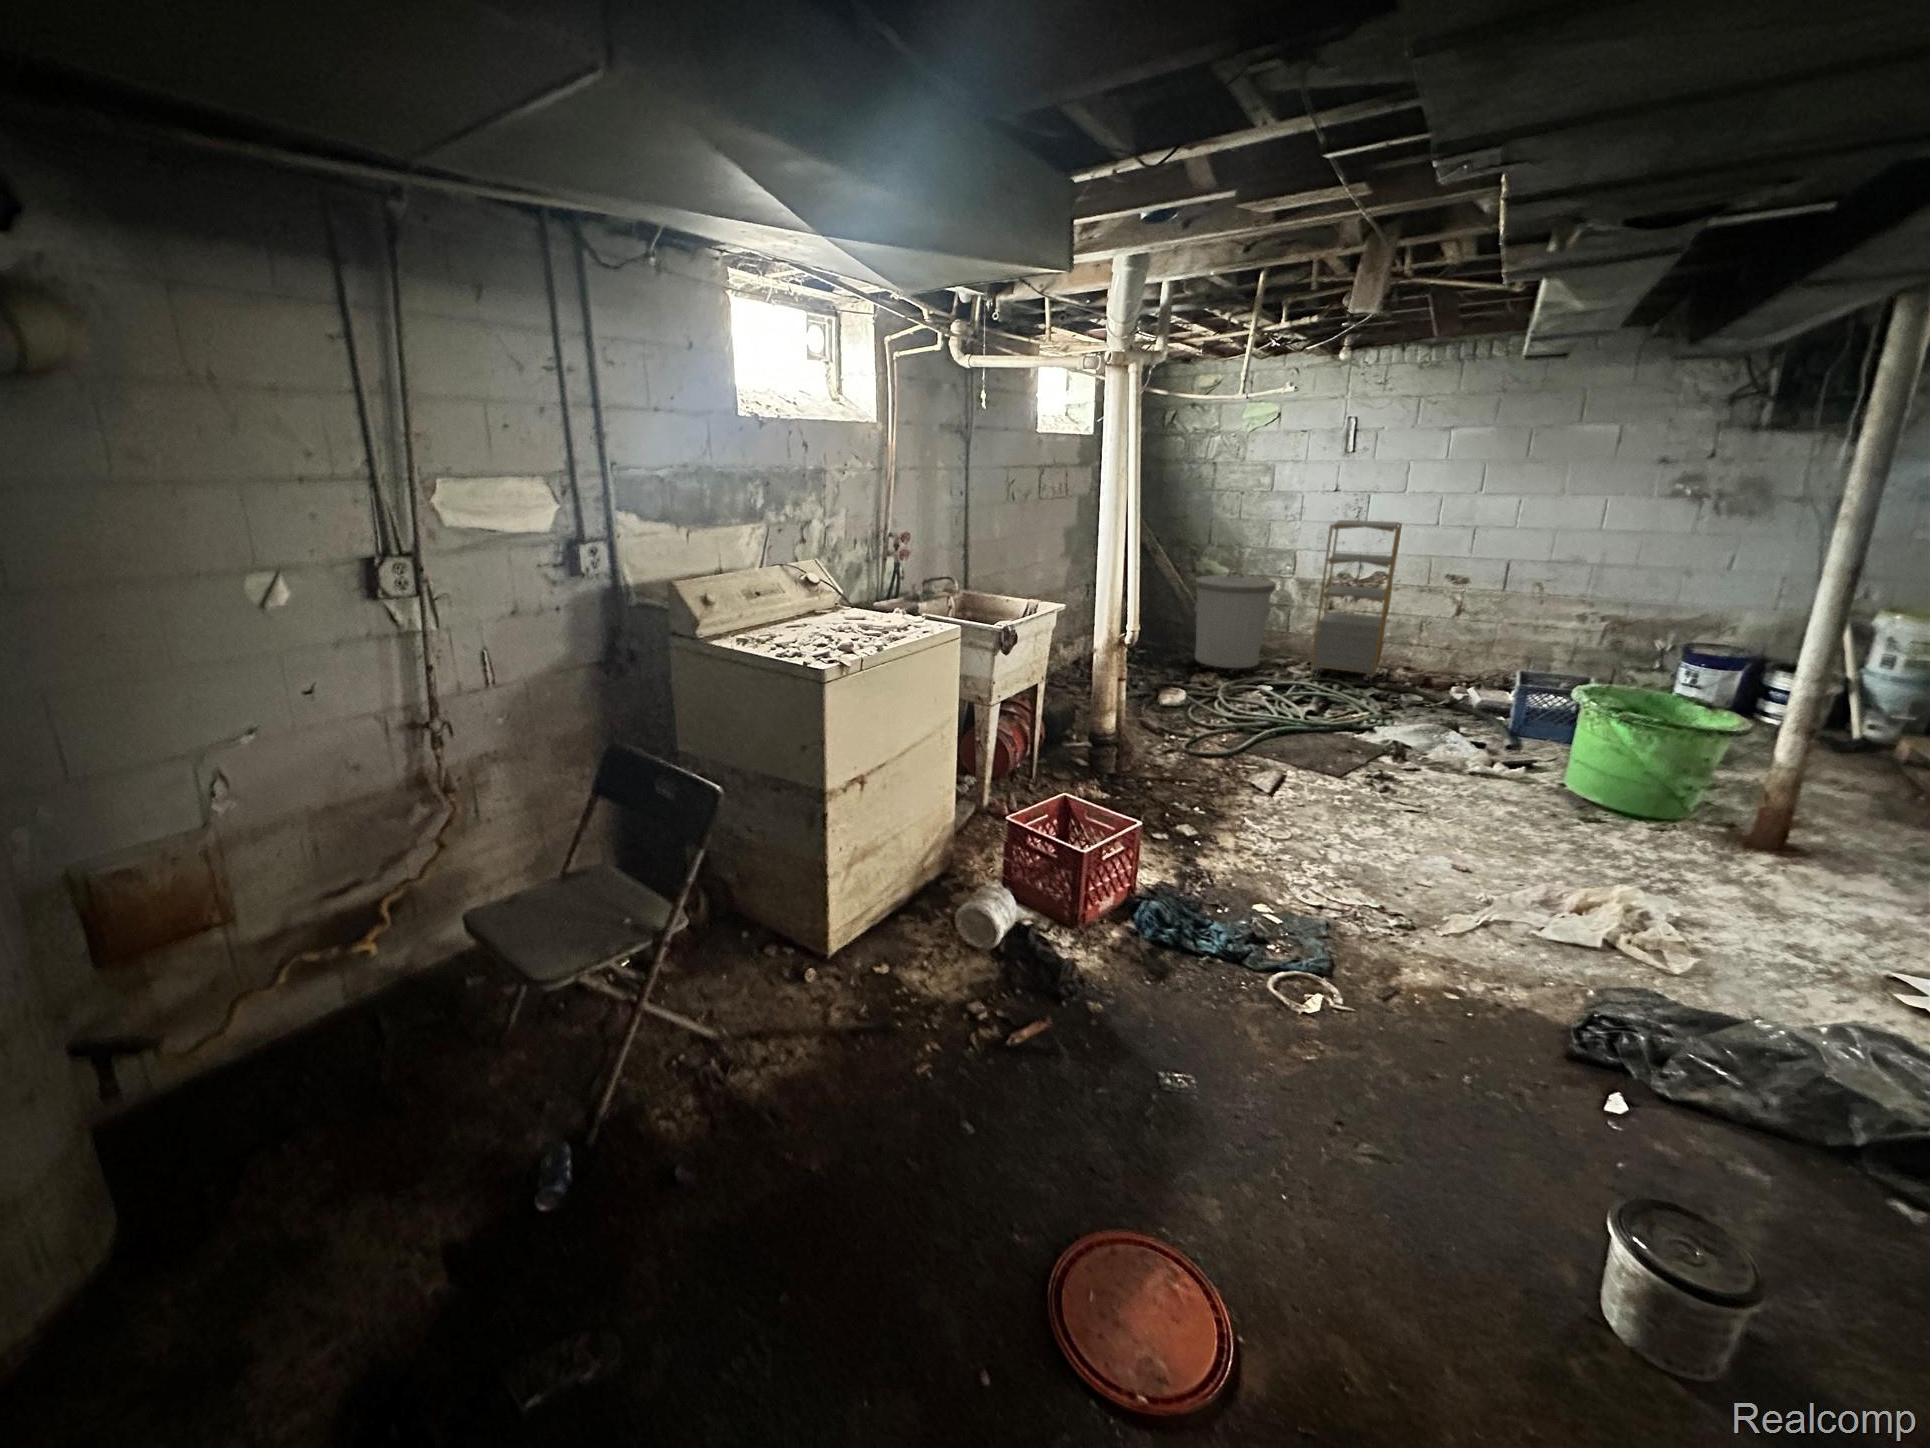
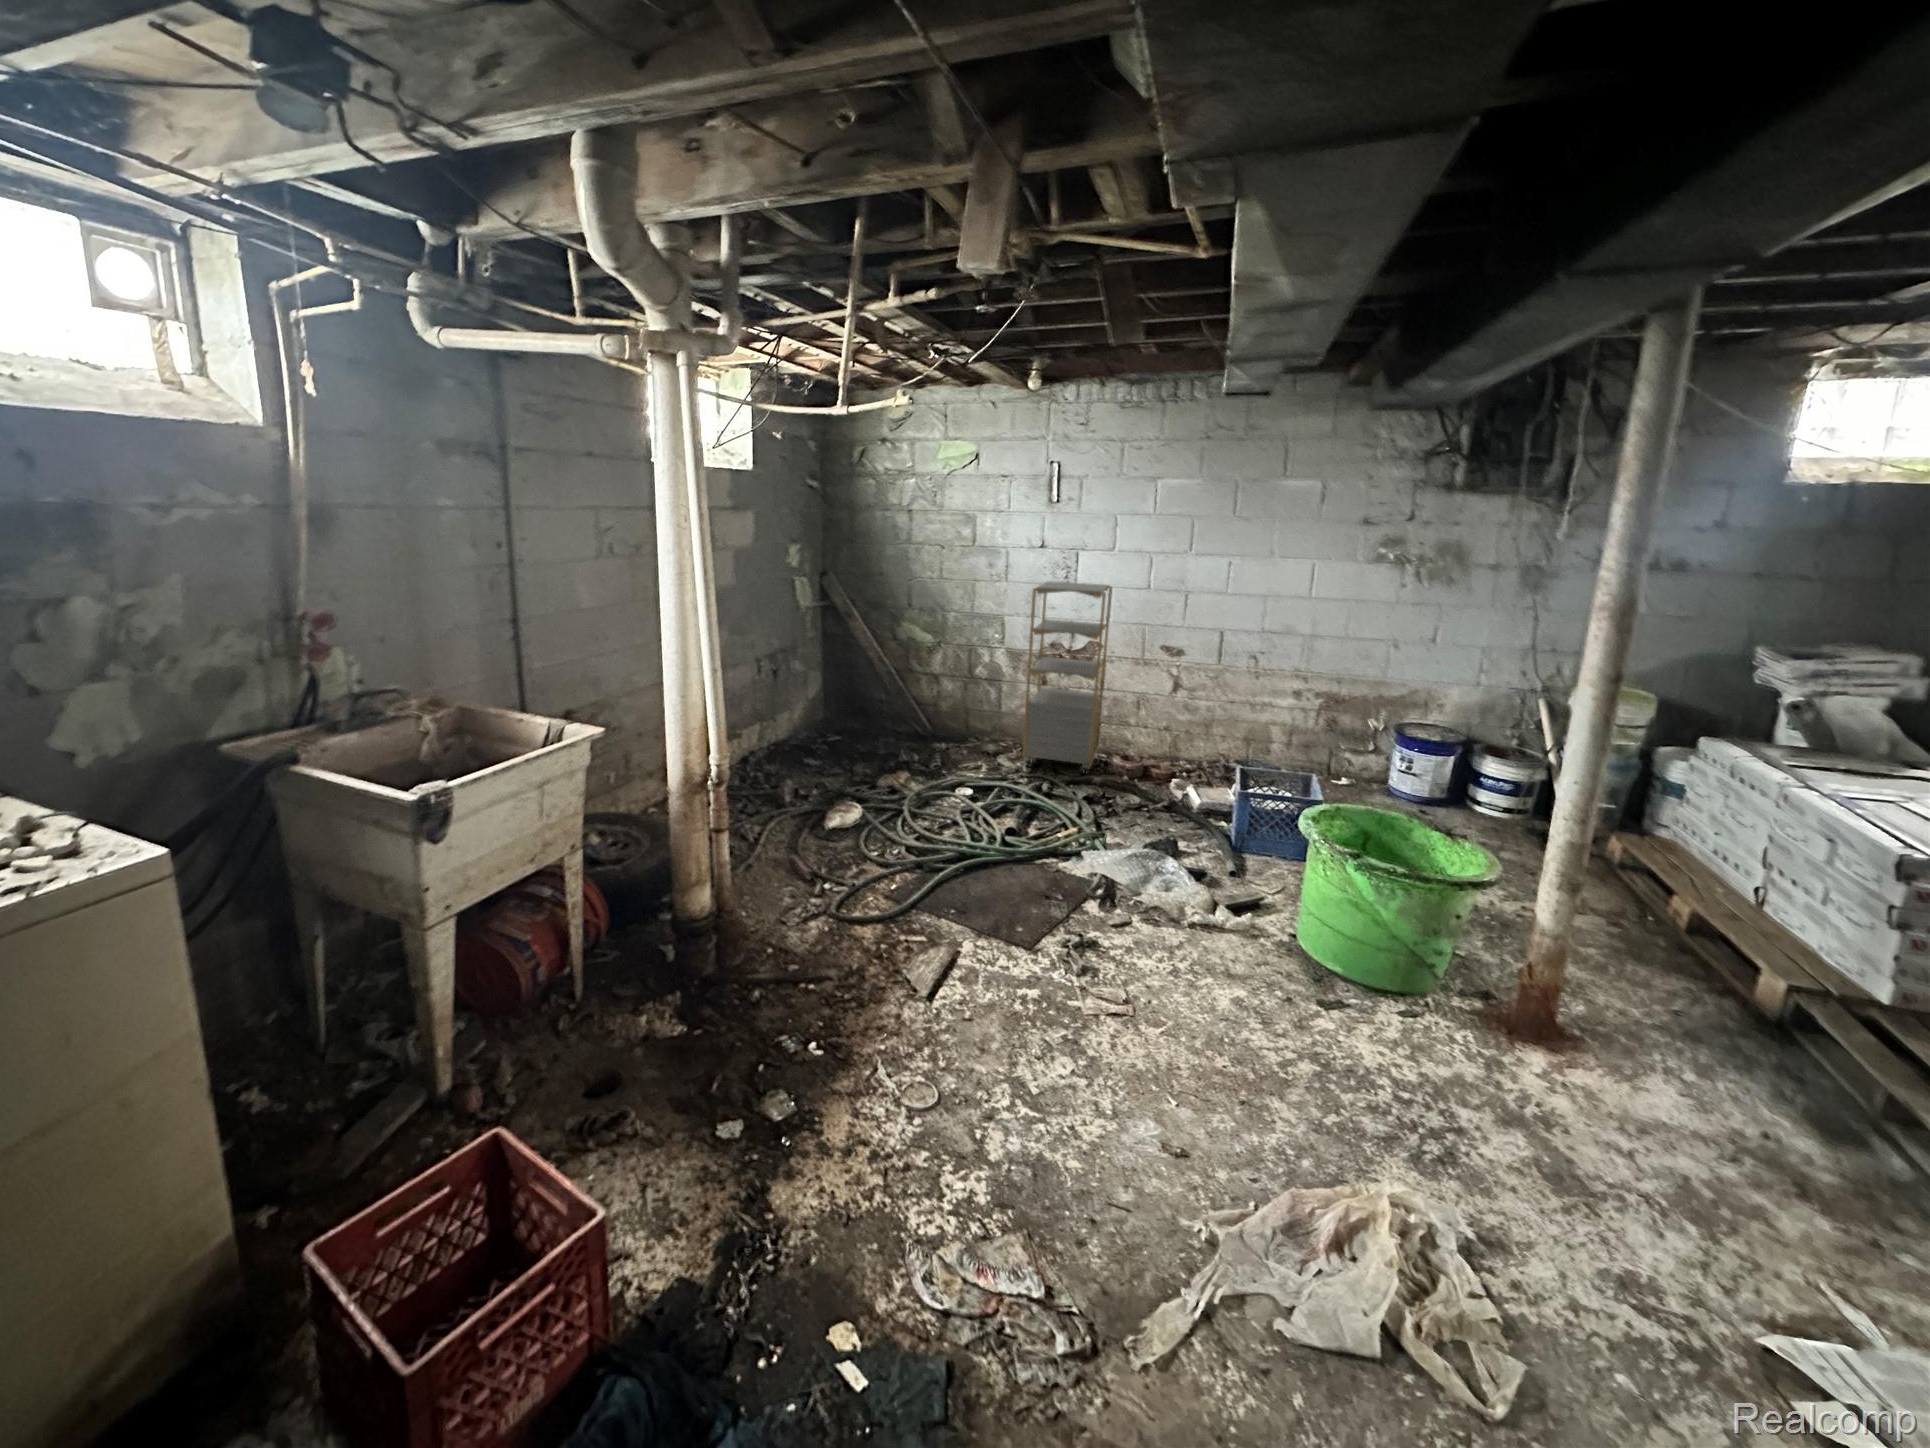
trash can: present [1194,572,1276,668] -> none [890,643,982,760]

